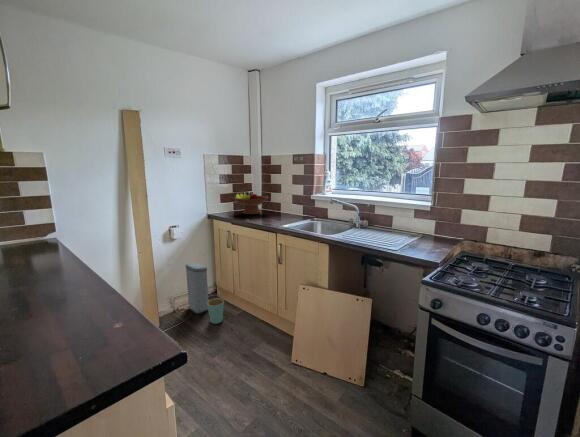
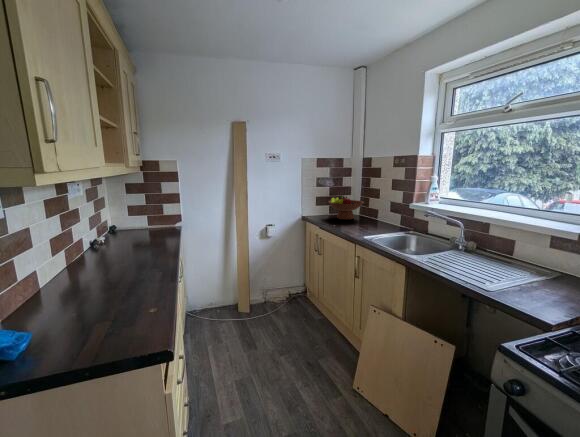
trash can: present [185,263,224,324] -> none [278,260,305,322]

